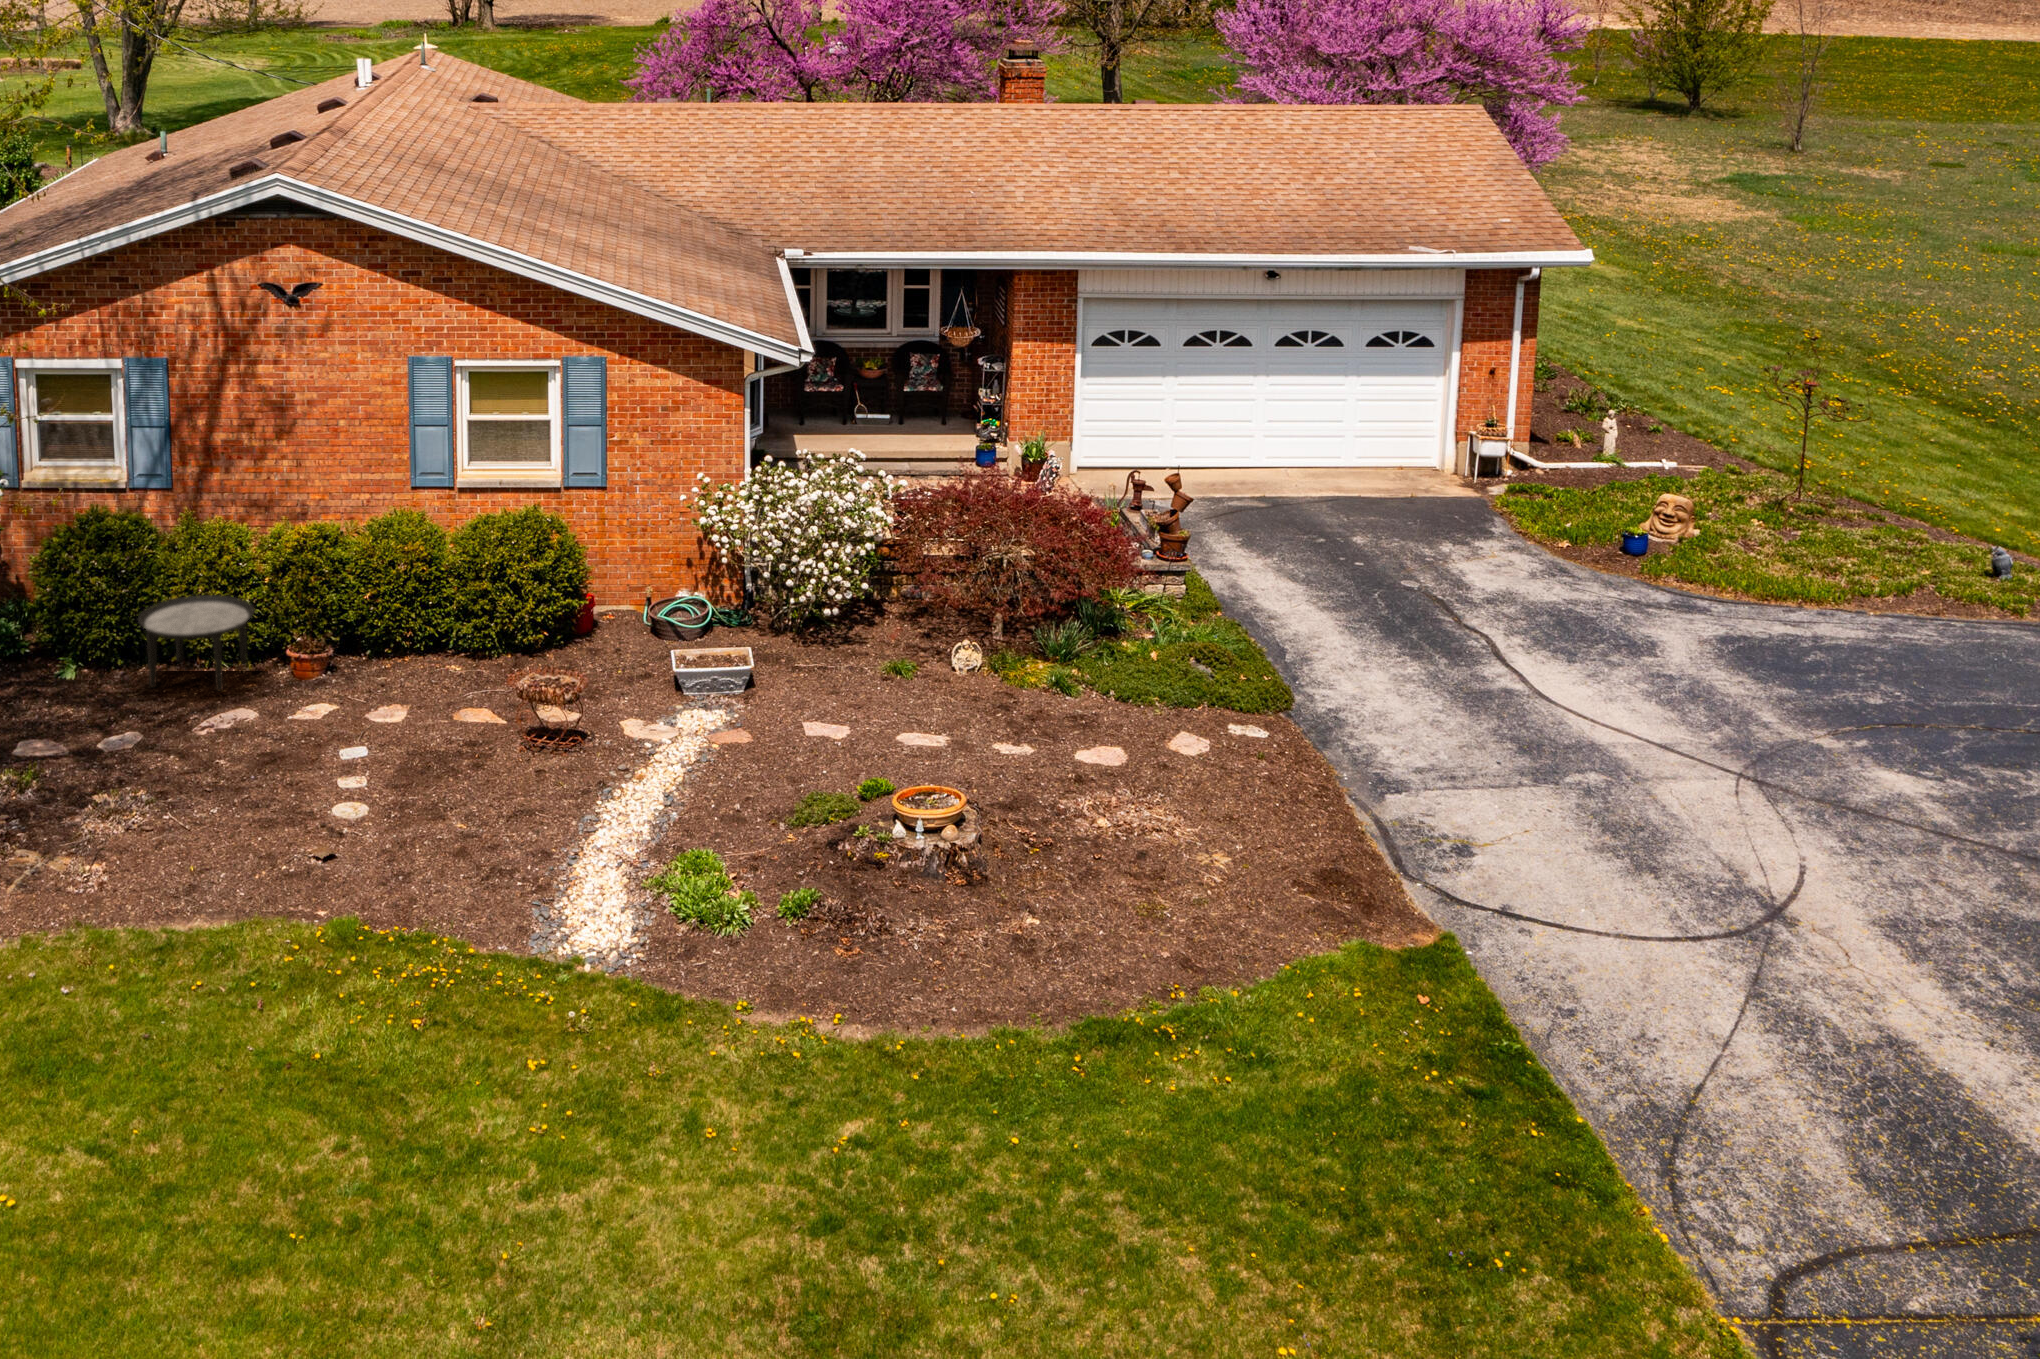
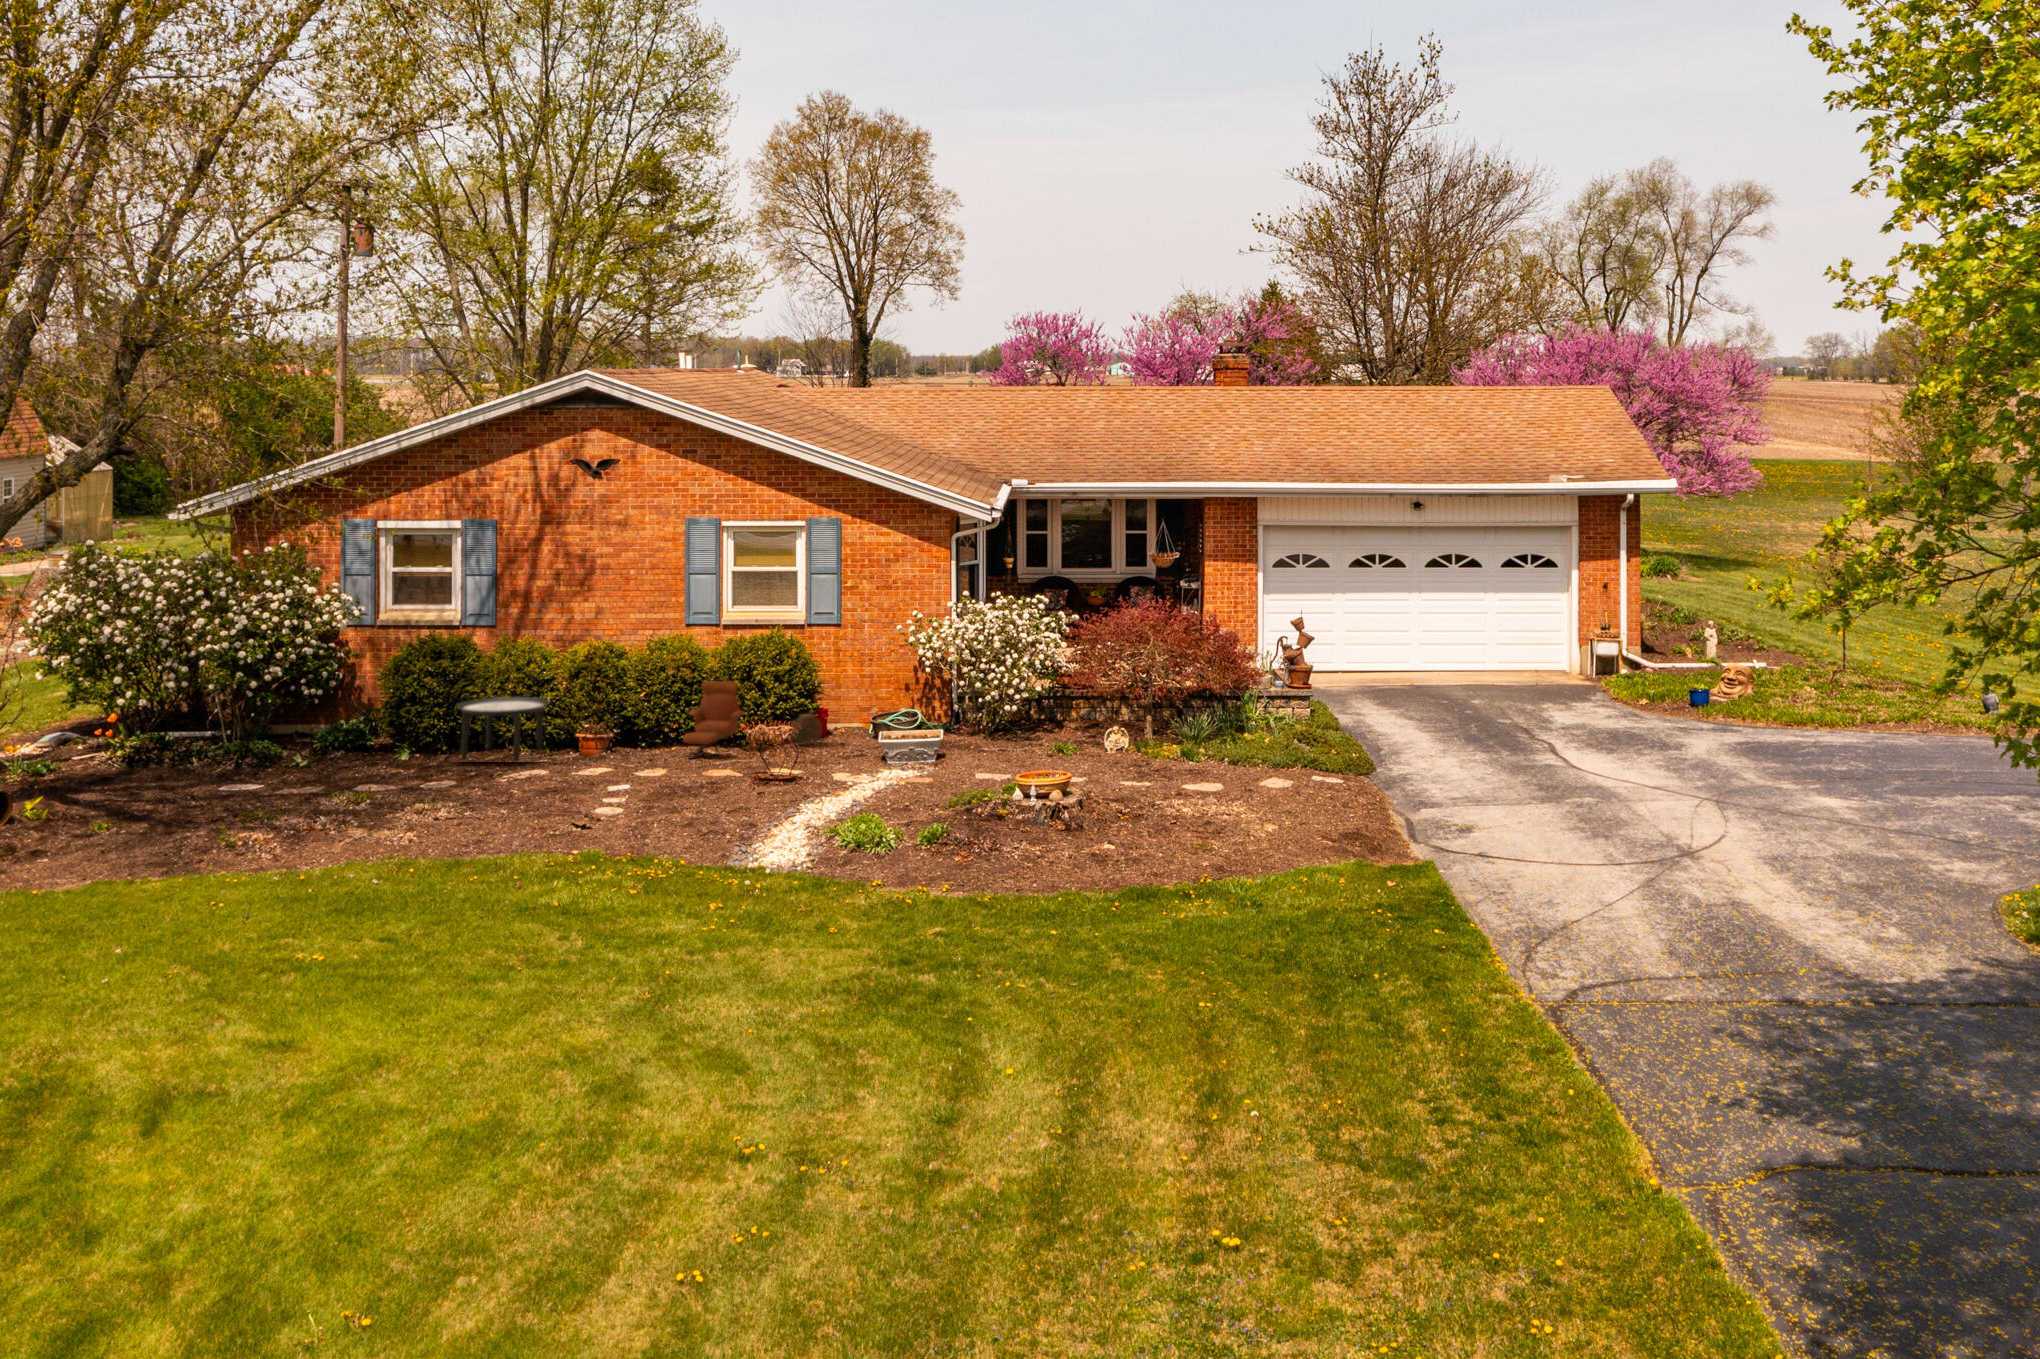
lounge chair: none [426,576,498,687] -> present [683,681,744,758]
woven basket: none [556,613,593,654] -> present [792,714,821,746]

